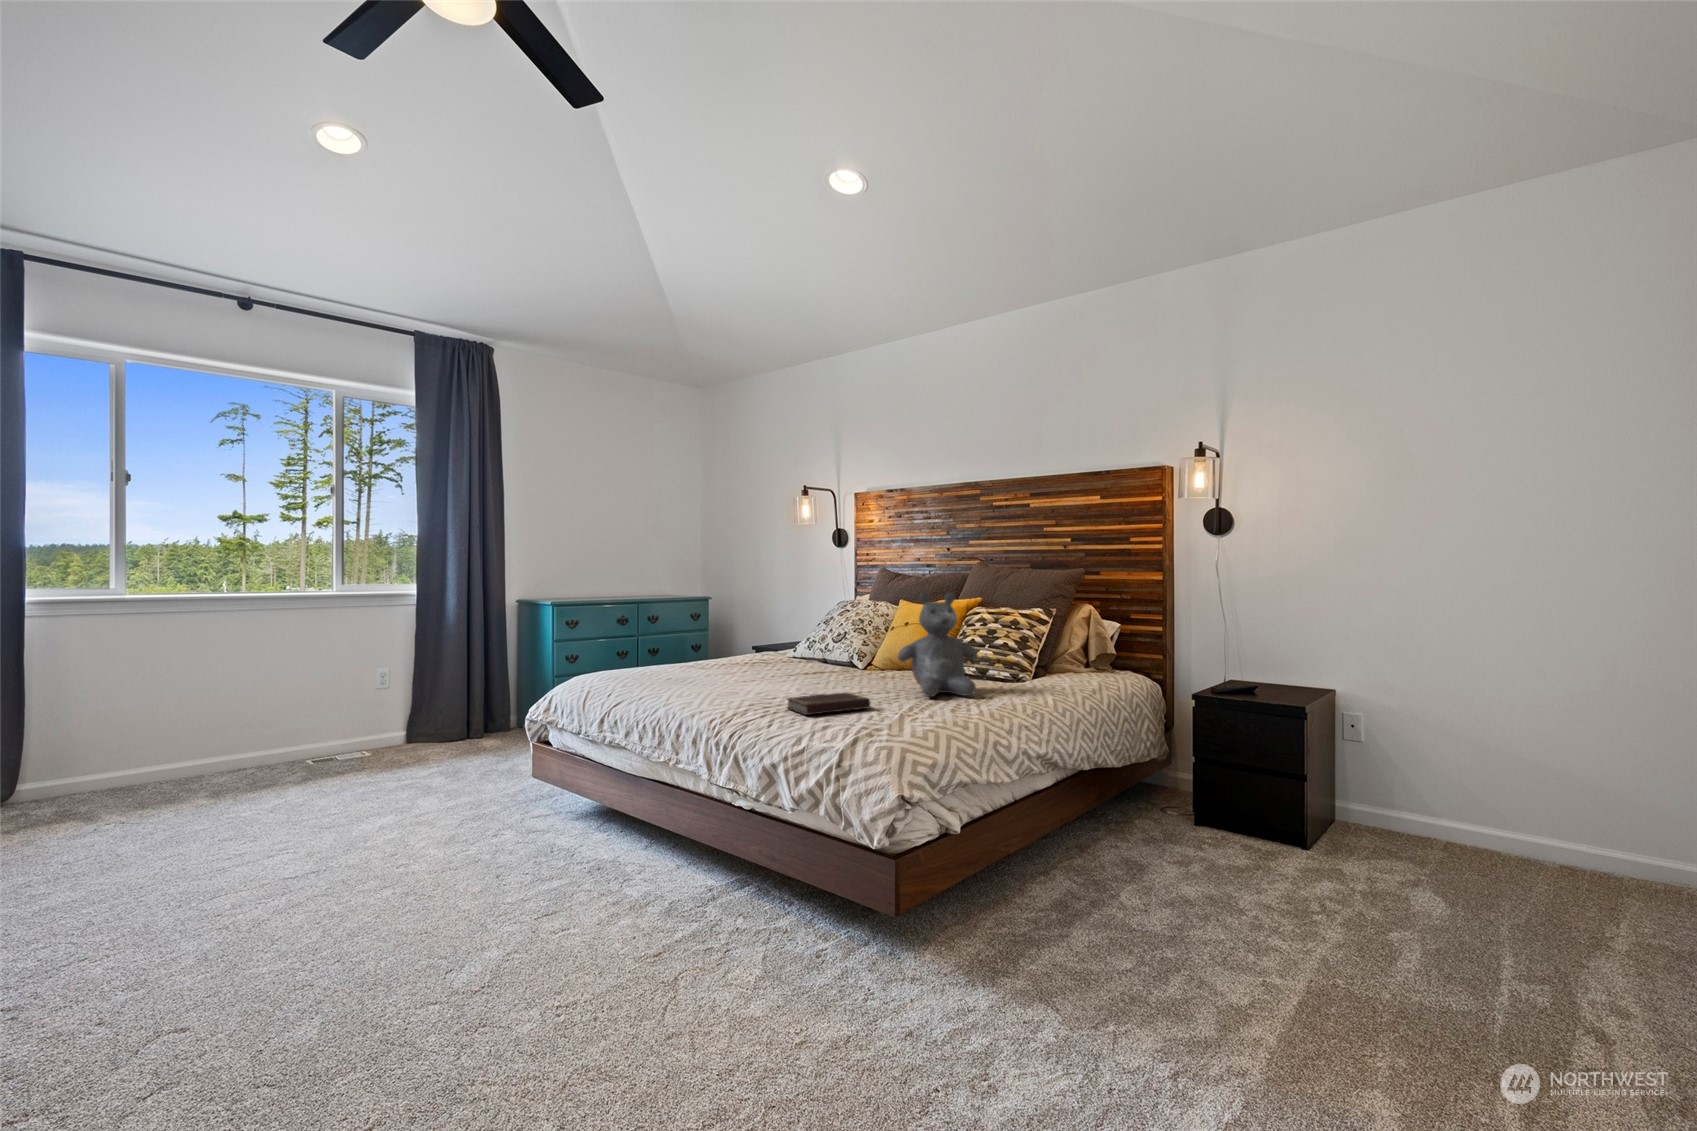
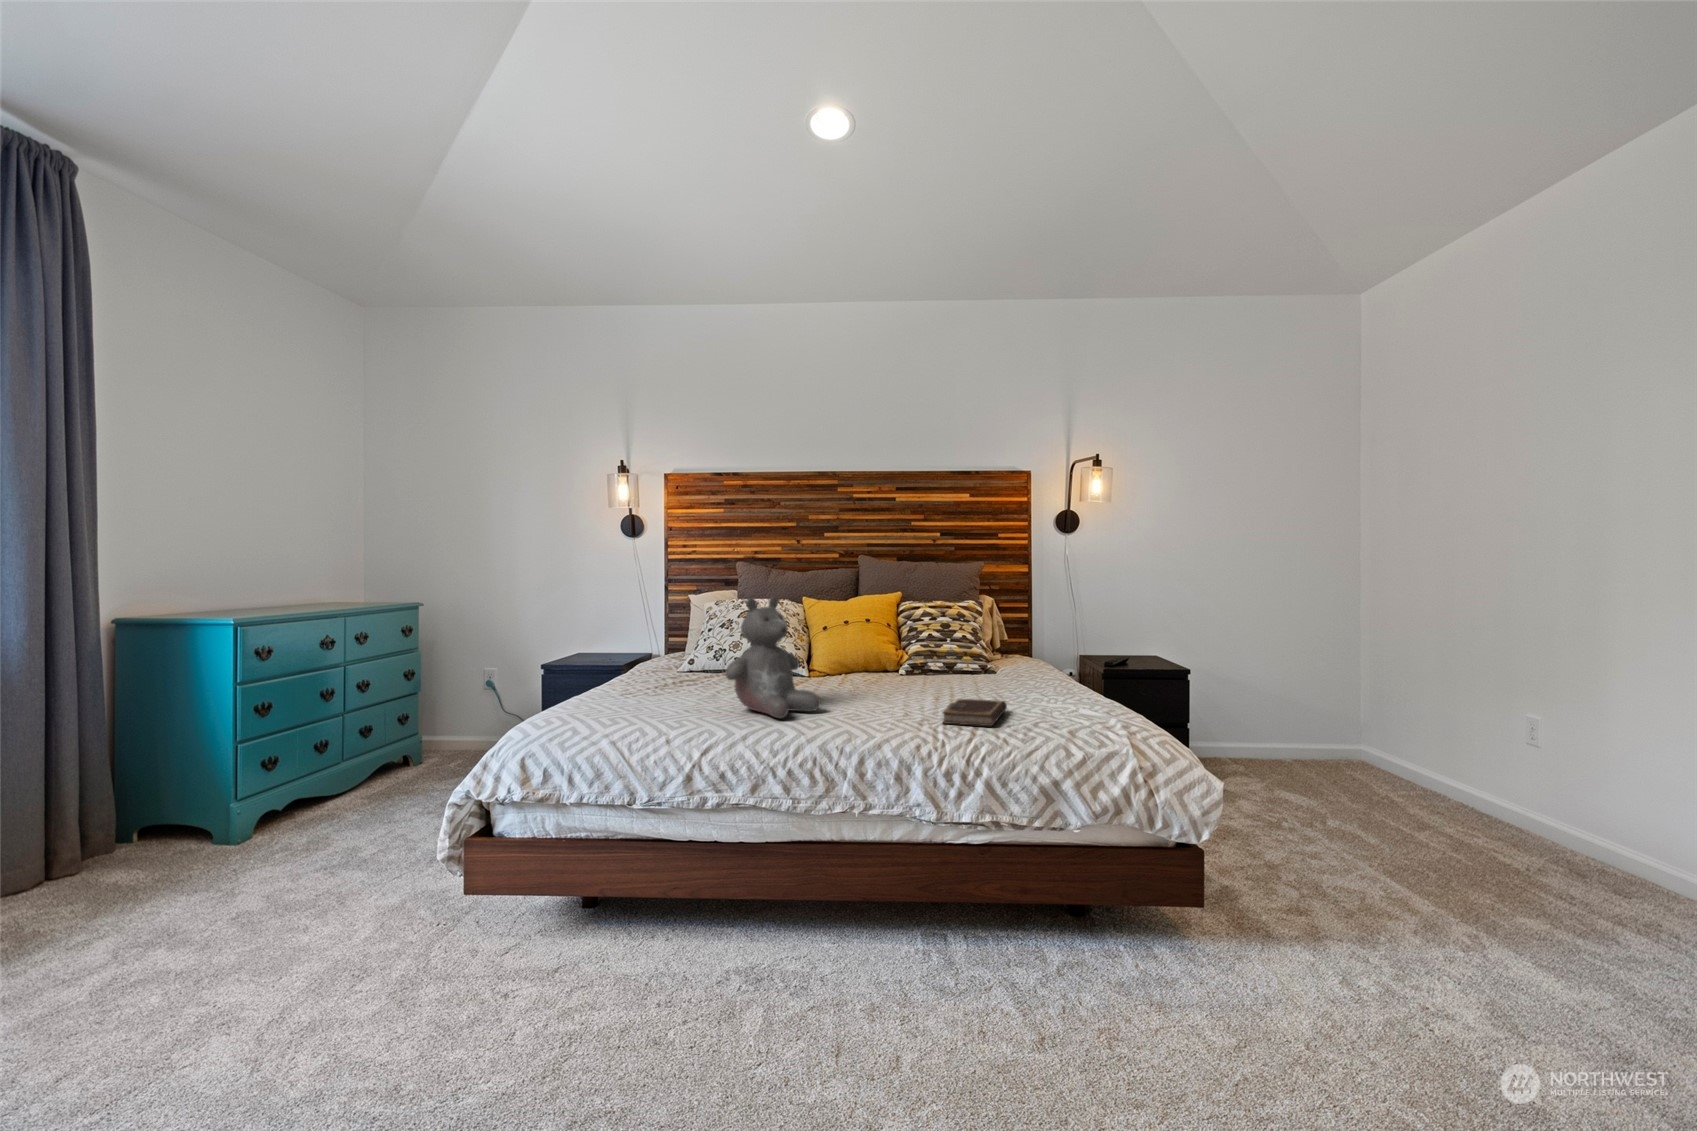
teddy bear: present [898,592,978,697] -> present [726,596,821,718]

